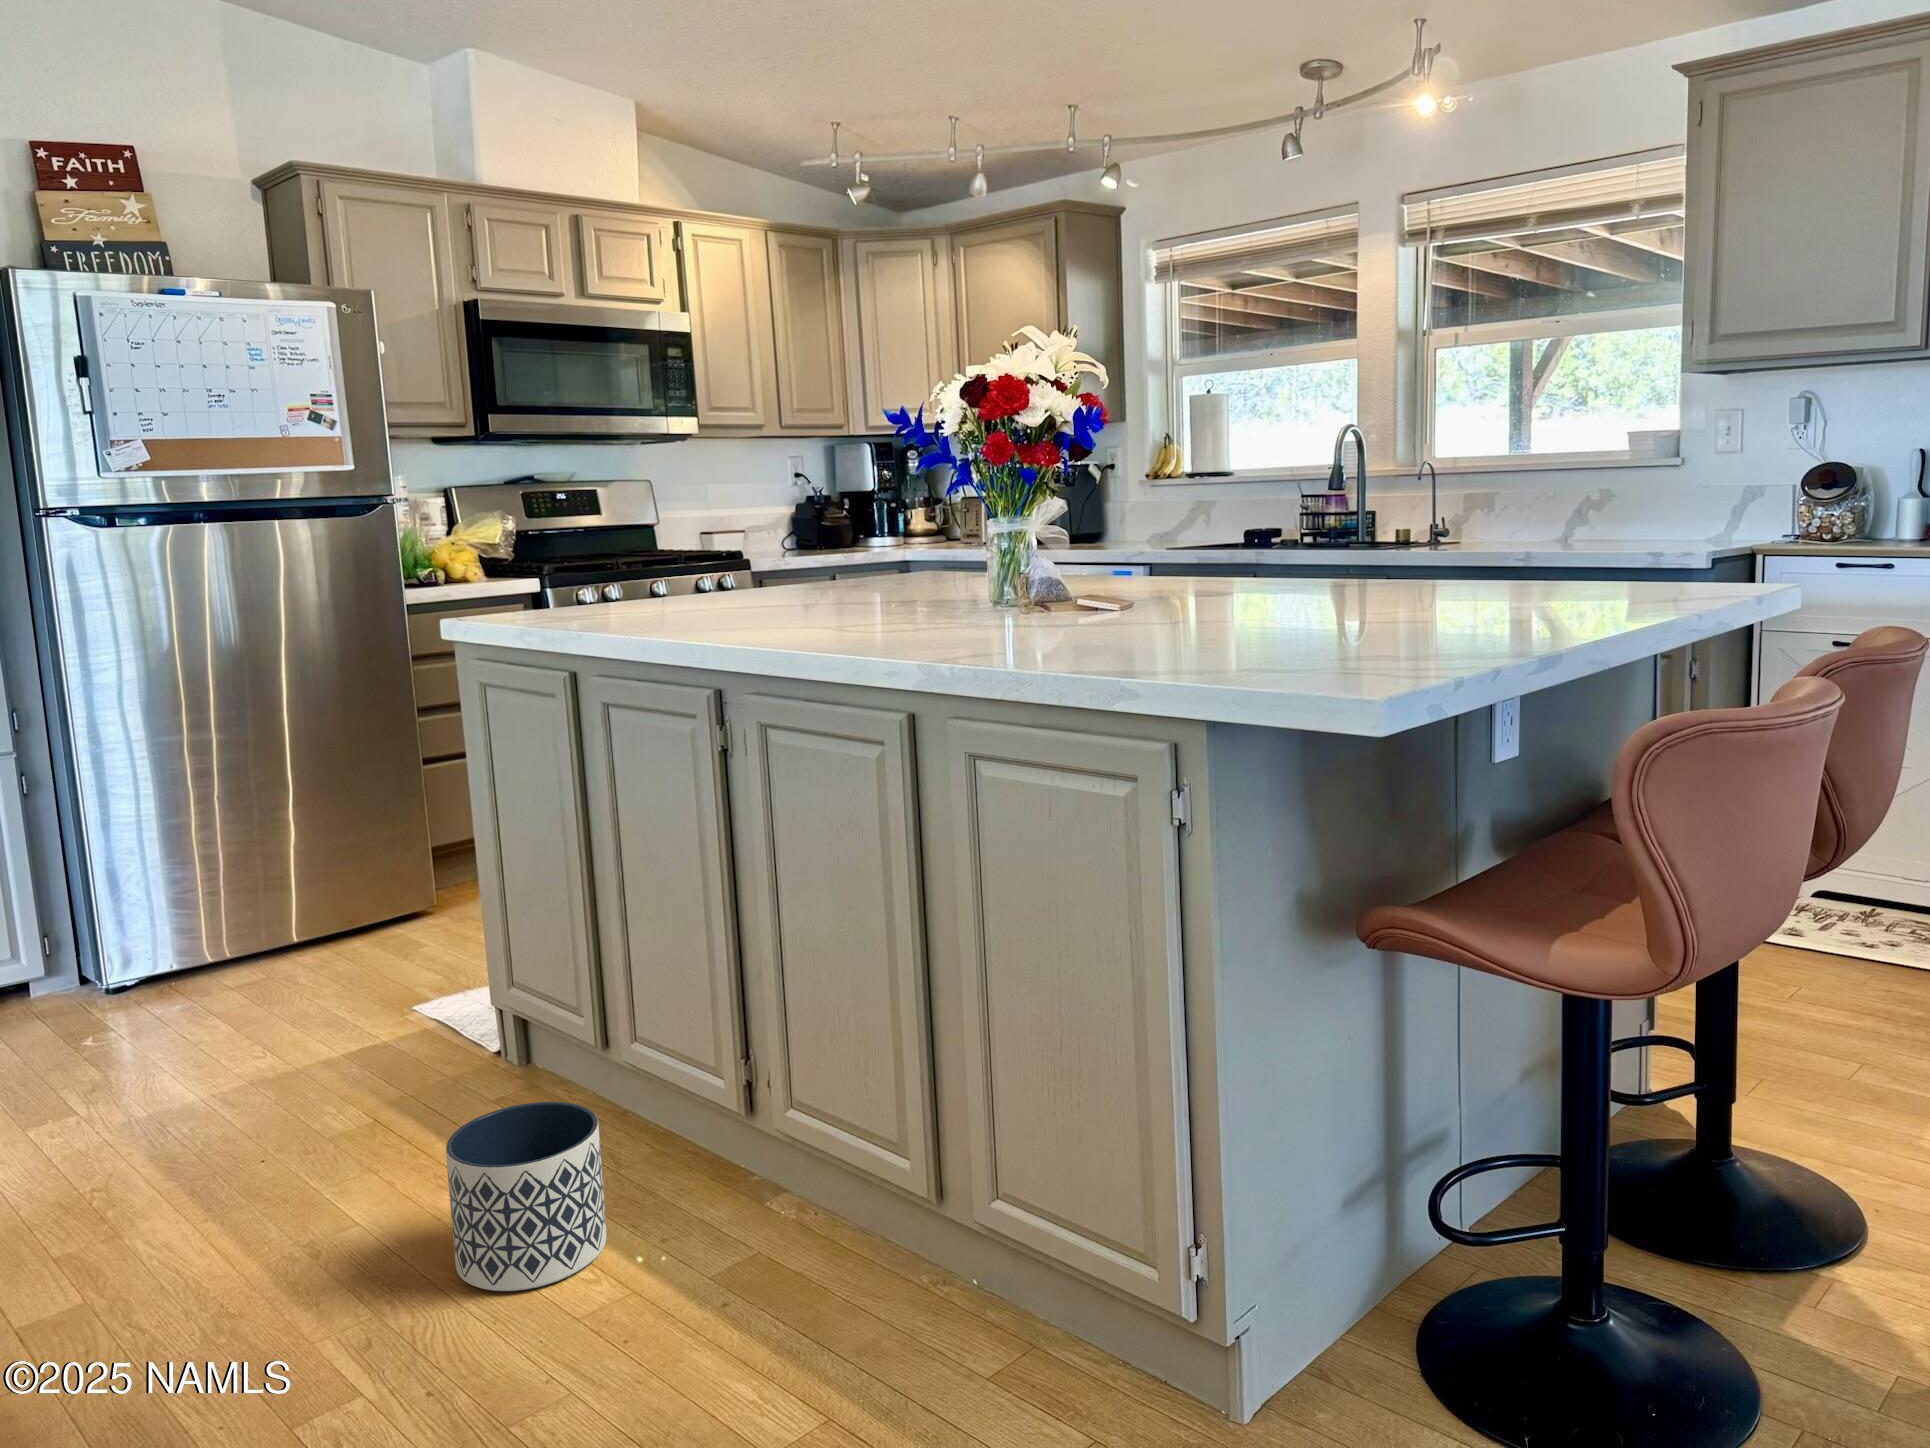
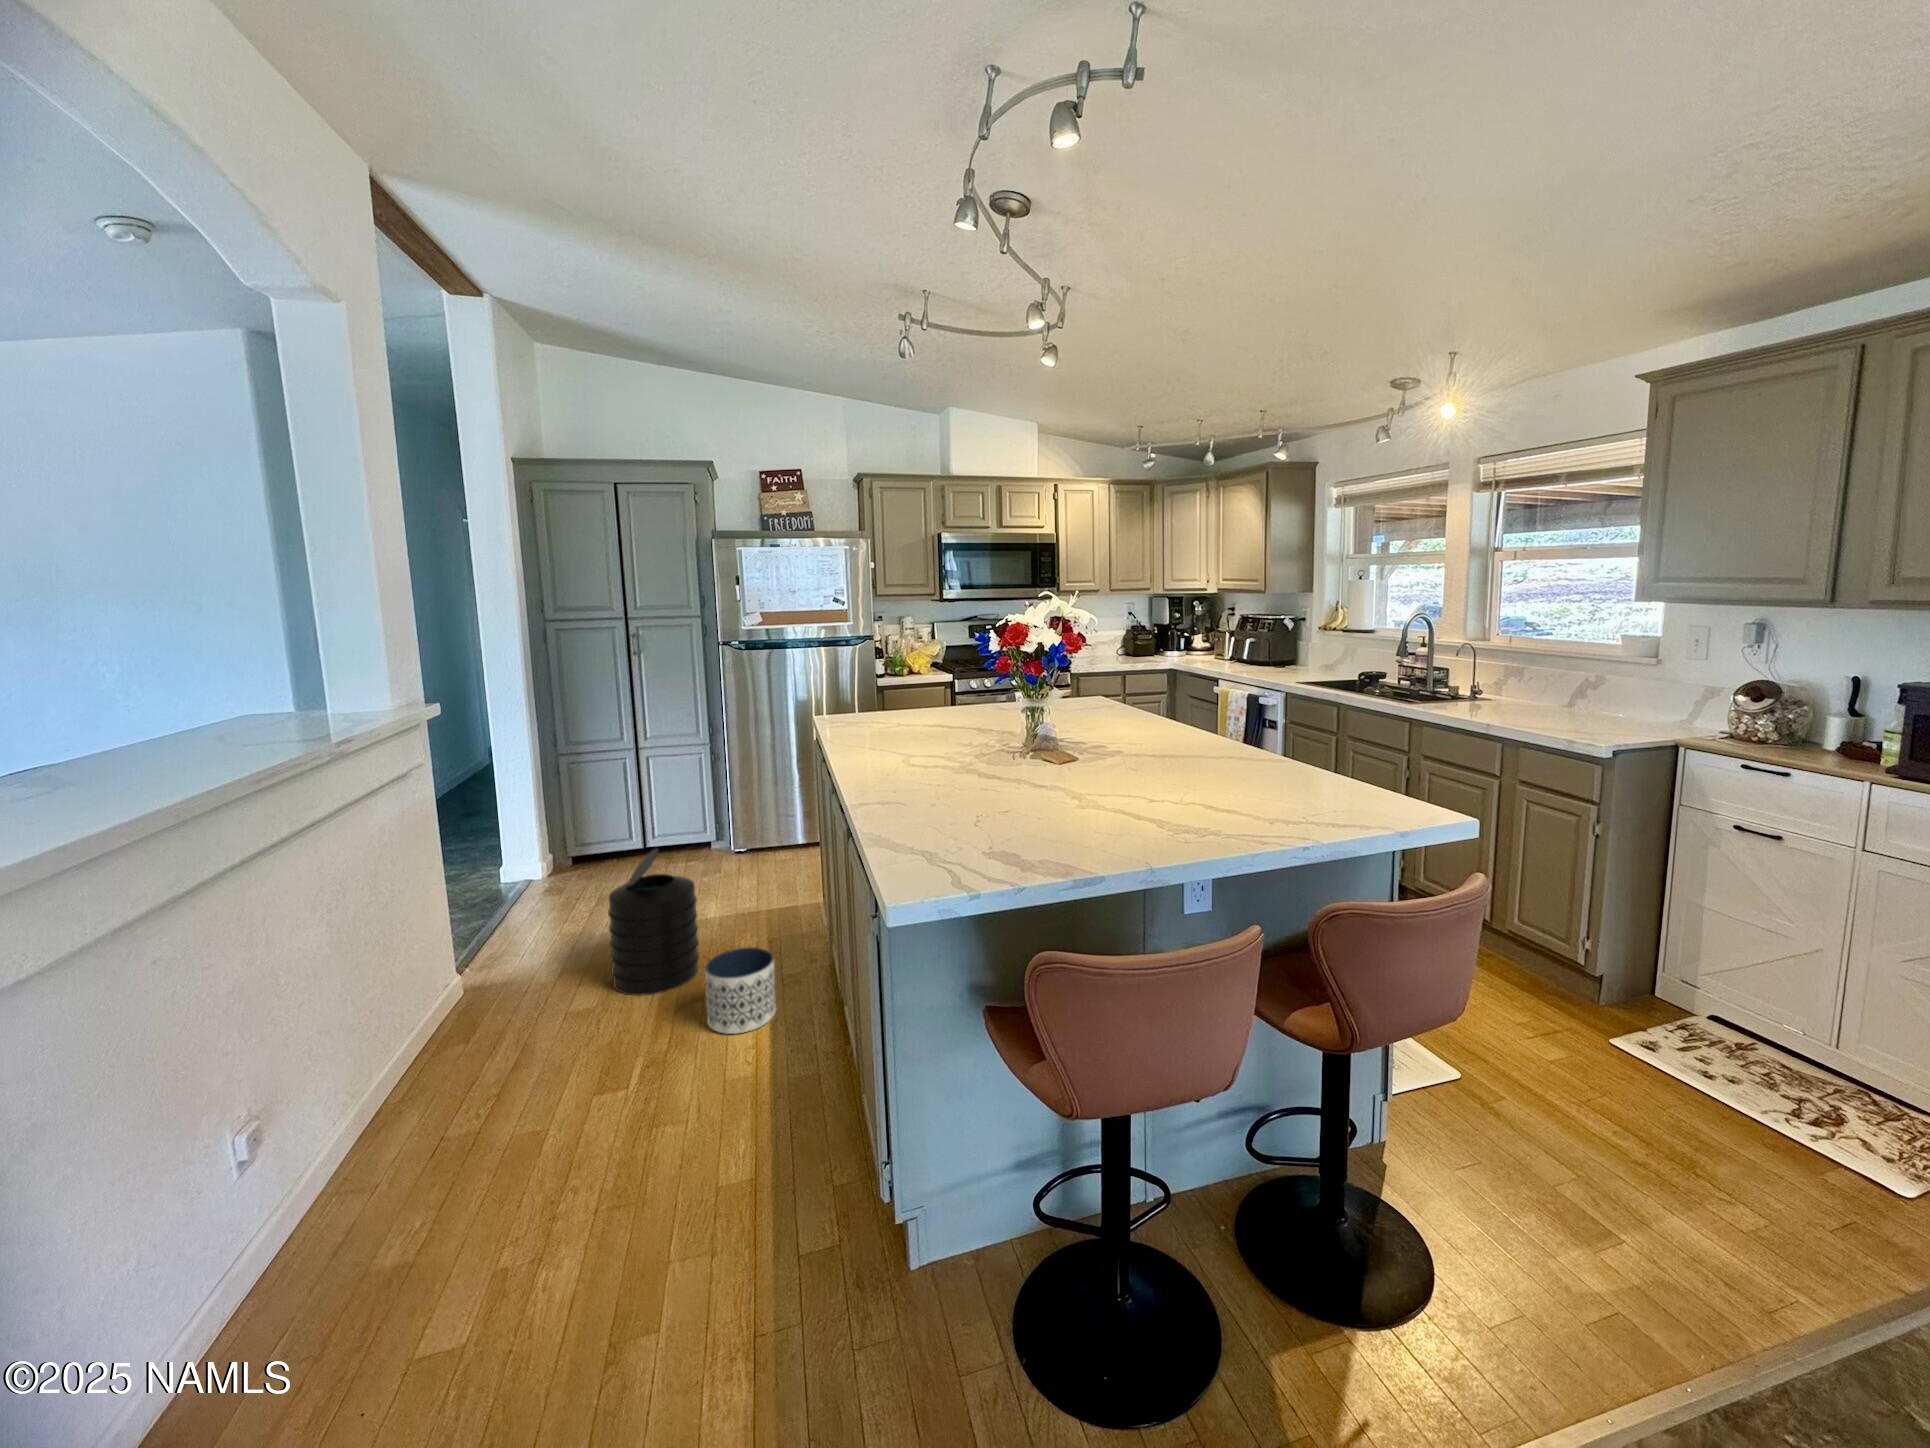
trash can: none [81,945,320,1303] -> present [608,849,699,996]

